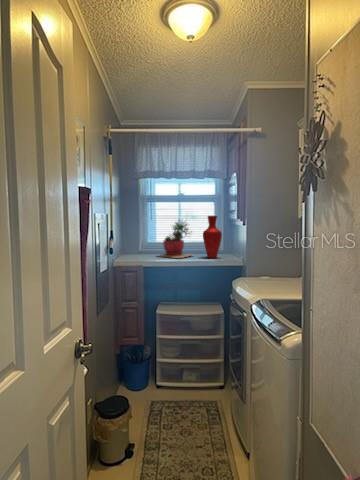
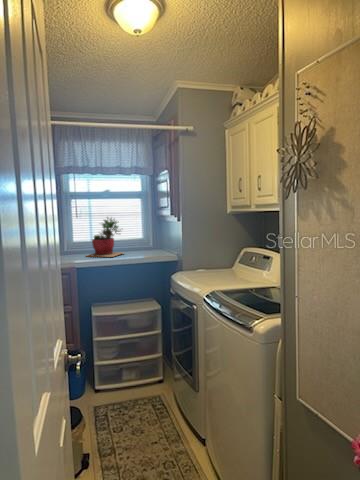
vase: present [203,216,222,258] -> none [134,212,153,255]

